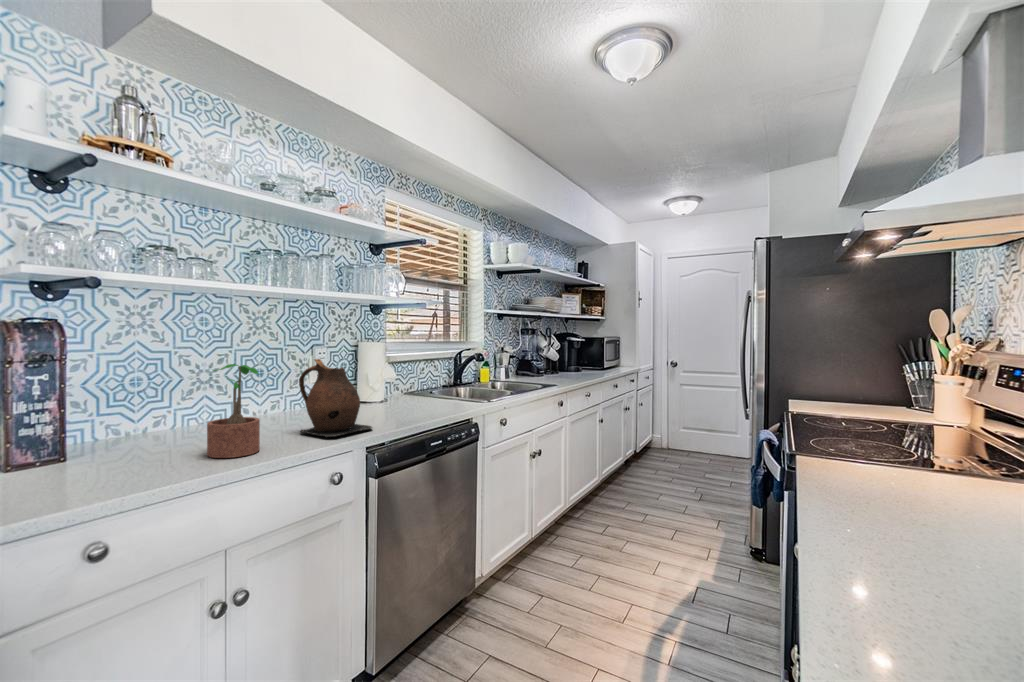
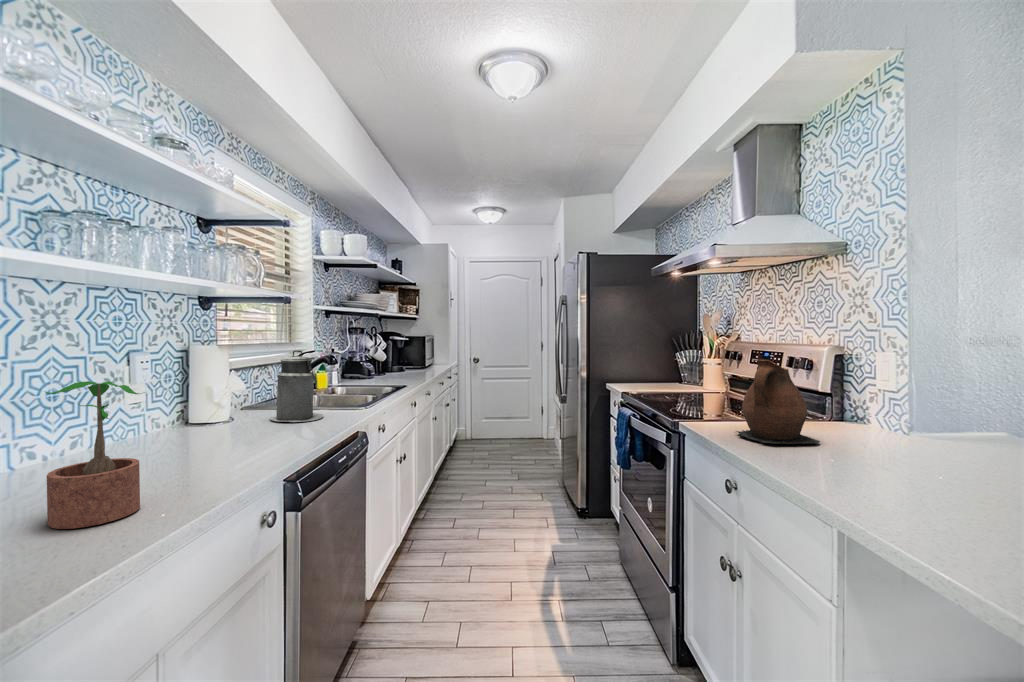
canister: none [409,348,451,409] -> present [271,350,324,422]
ceramic pitcher: present [299,359,372,438] -> present [737,360,820,444]

